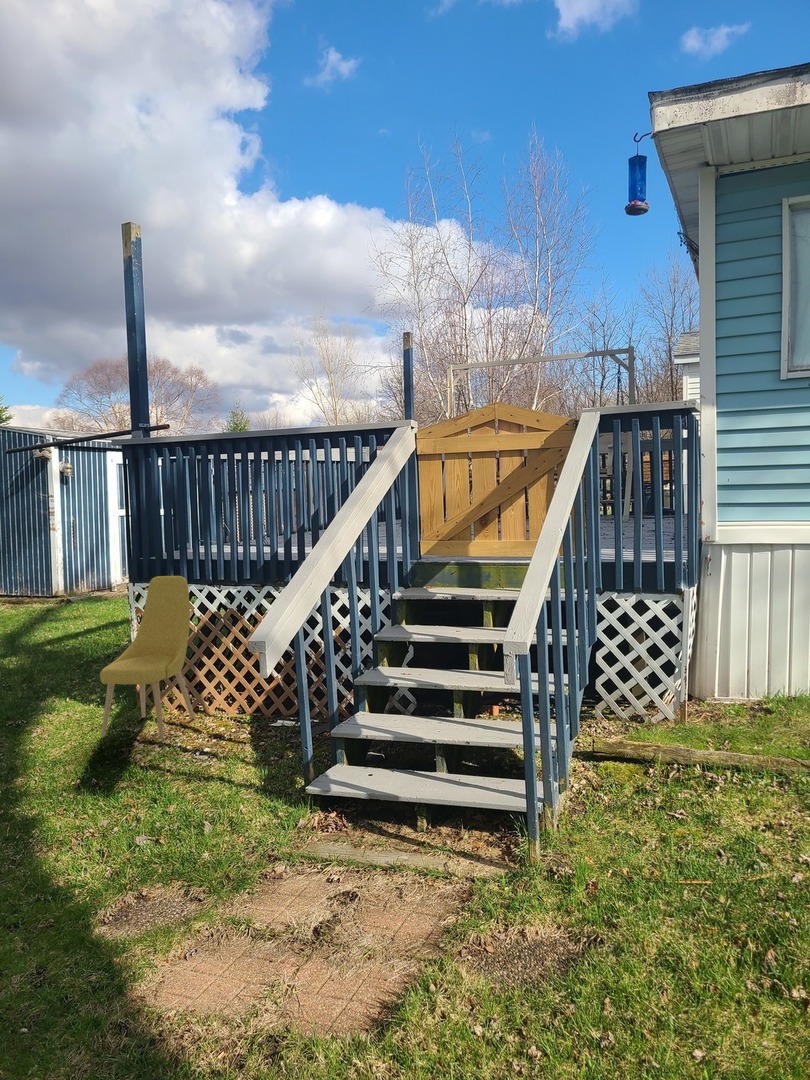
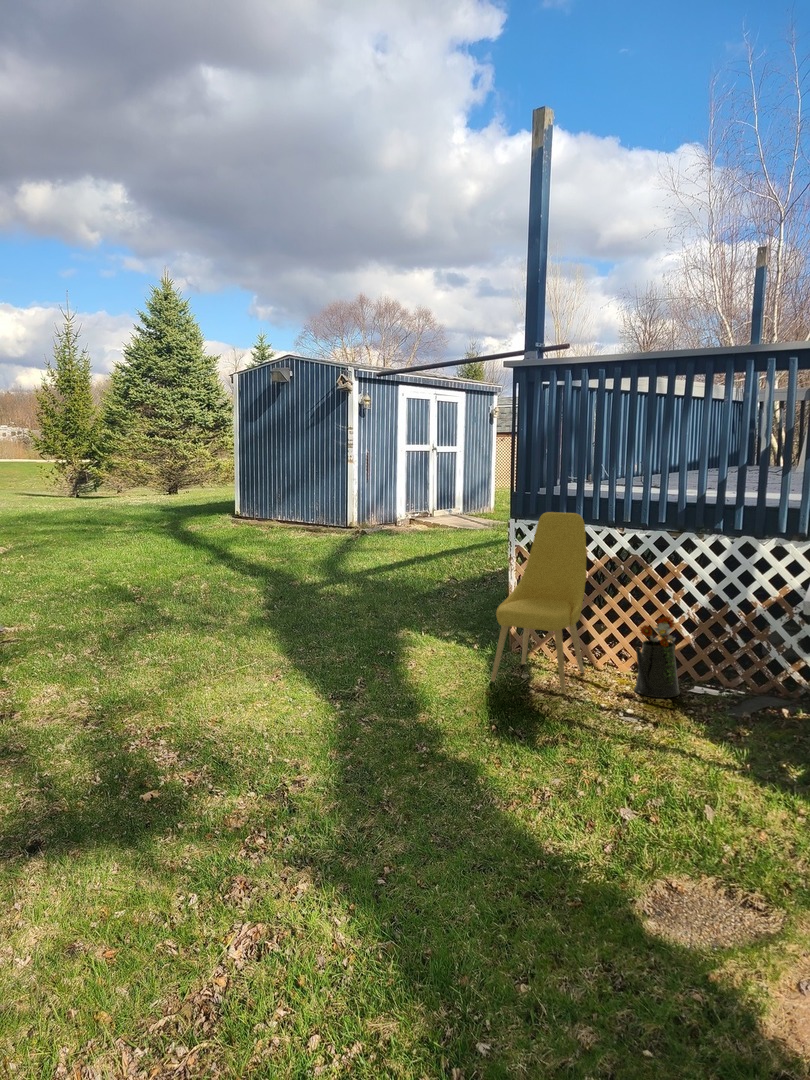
watering can: none [220,659,267,732] -> present [634,616,680,698]

